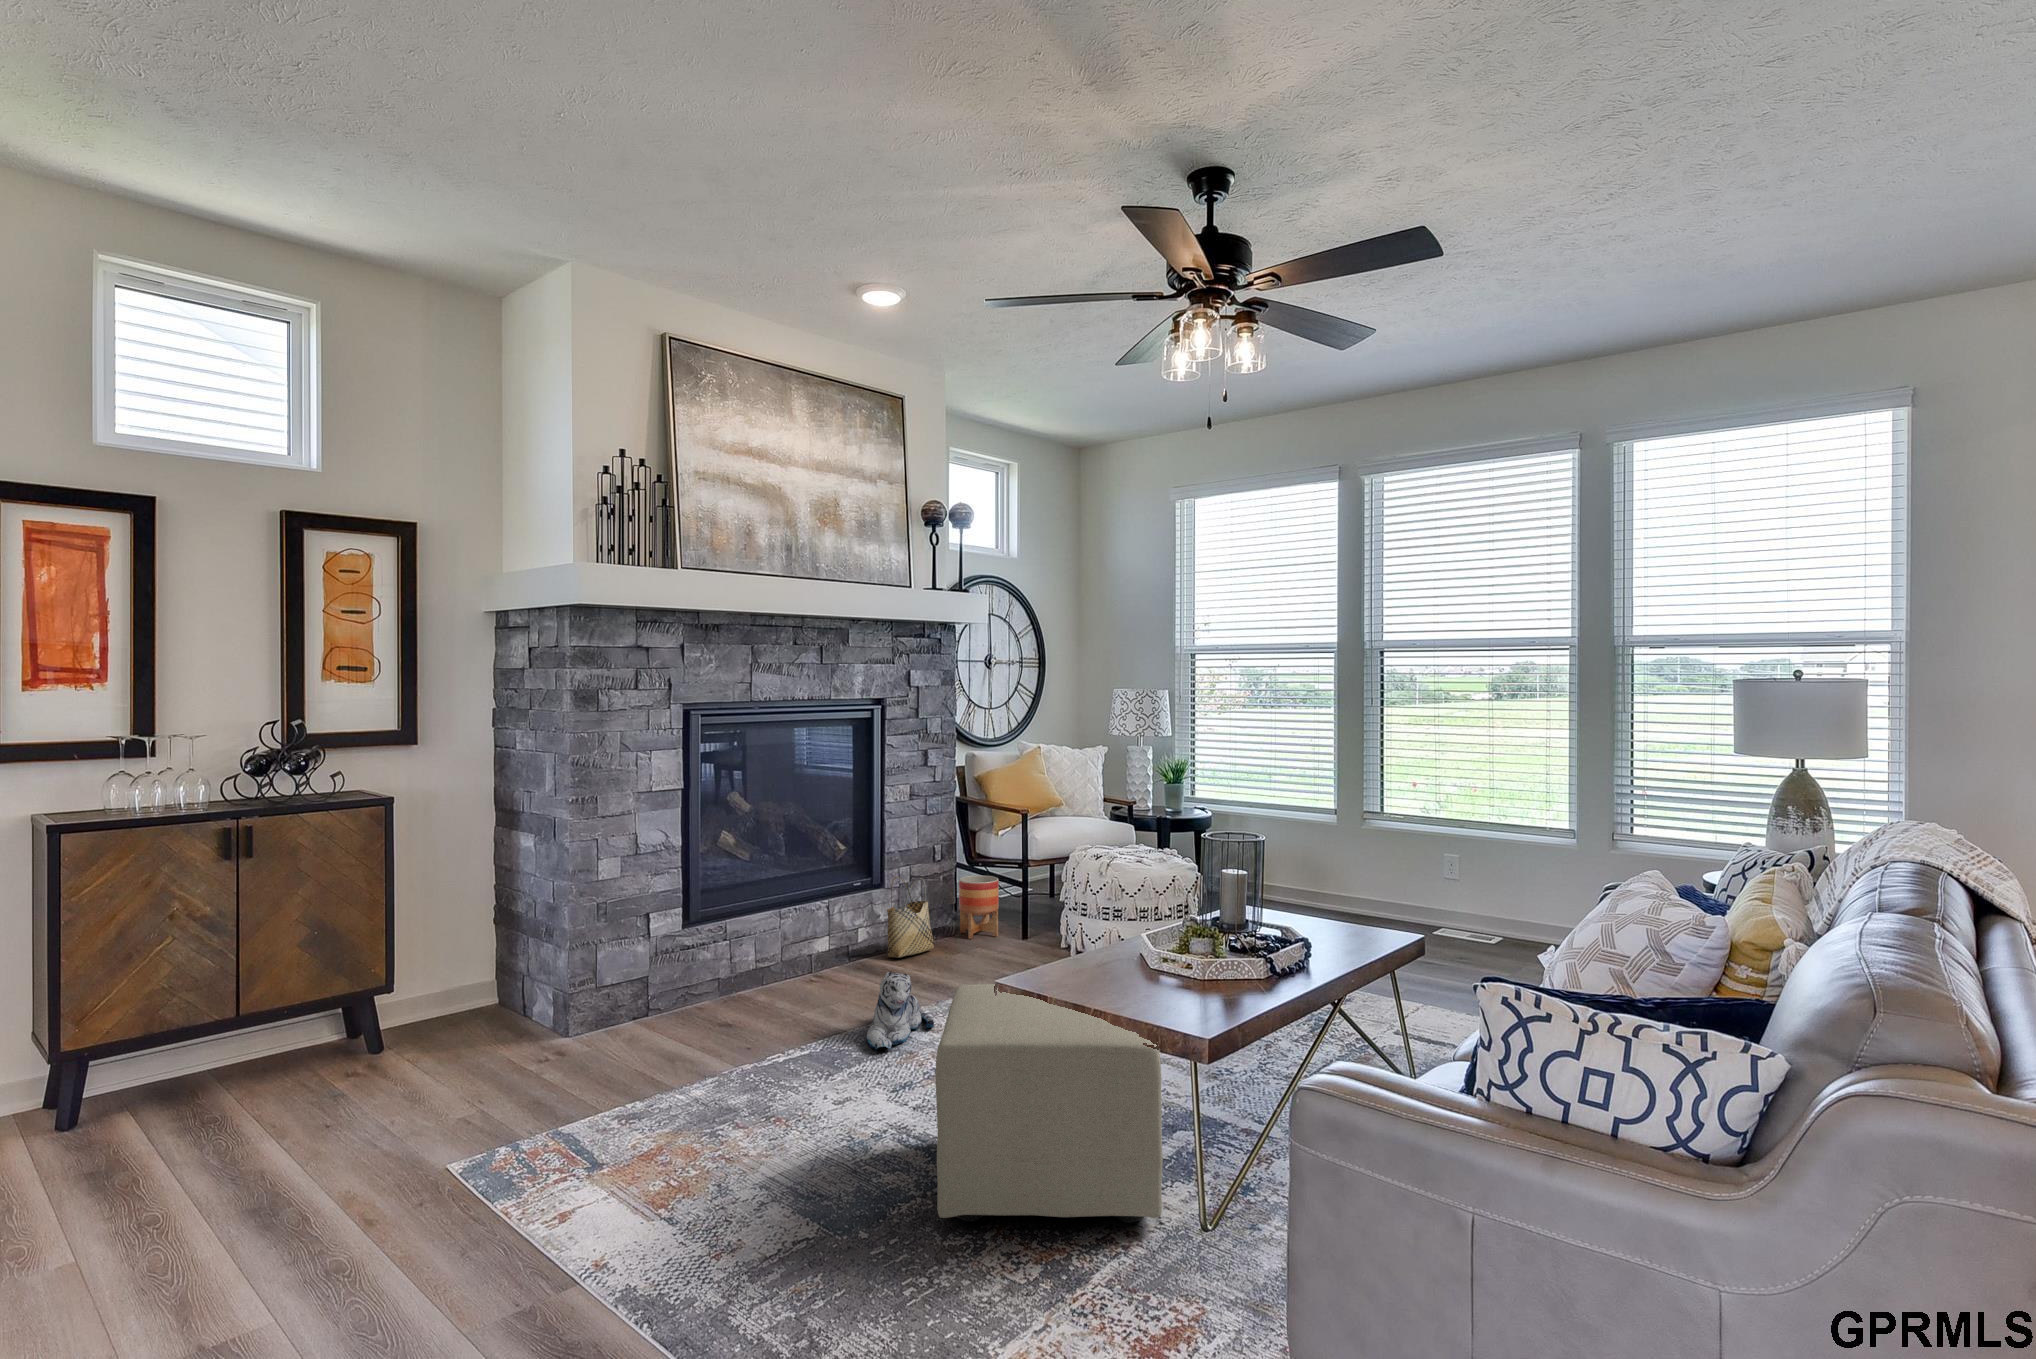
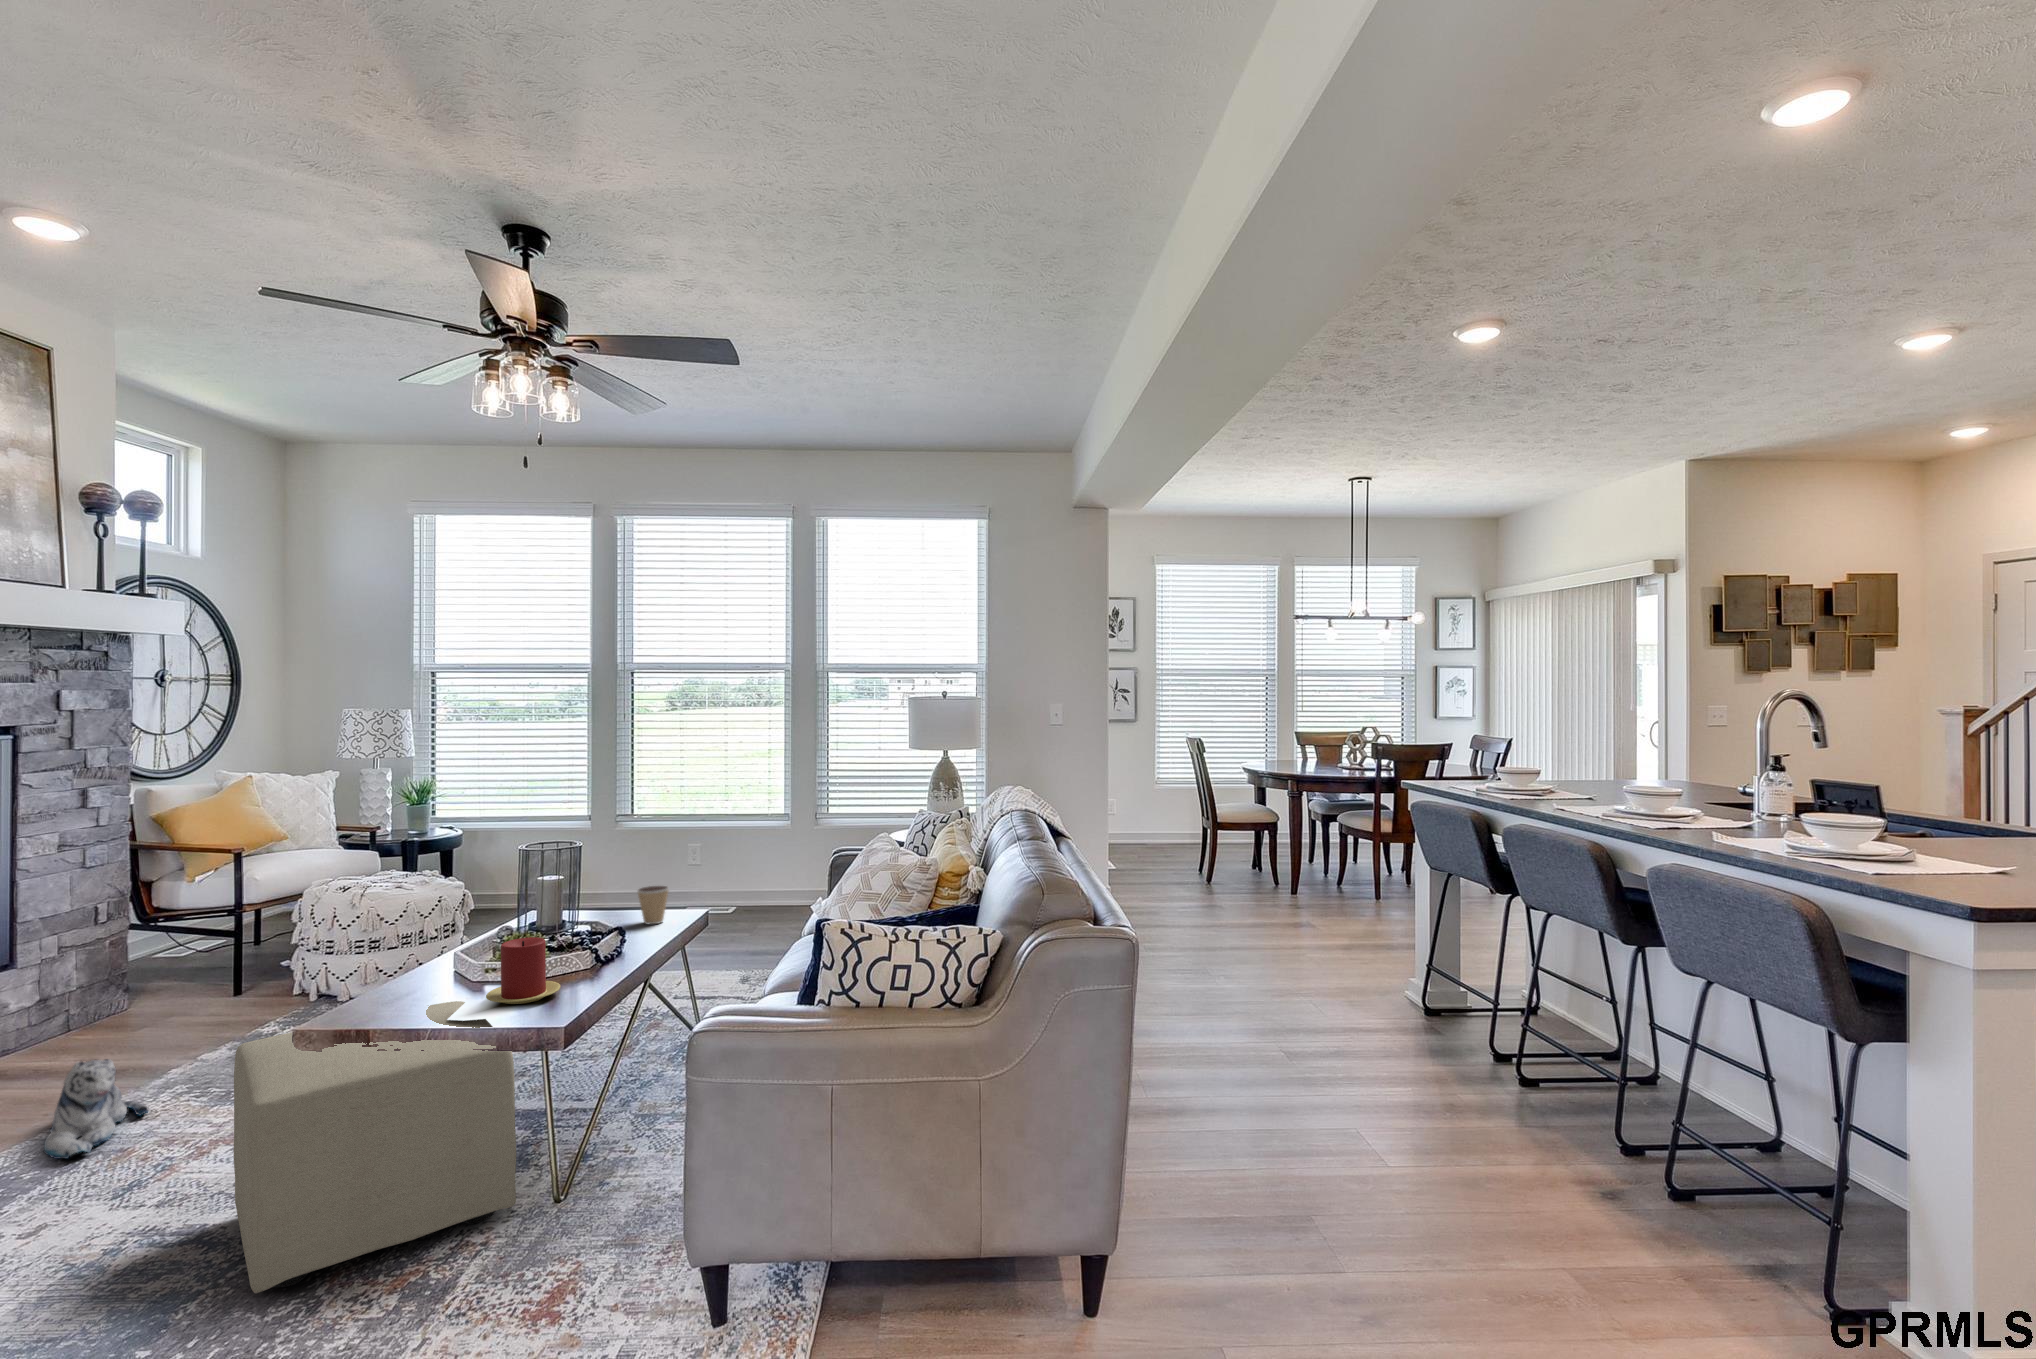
planter: present [959,875,999,939] -> none [139,931,200,1009]
woven basket: present [887,877,934,958] -> none [31,947,107,1052]
coffee cup: none [1336,897,1374,942] -> present [638,886,669,925]
candle: none [1151,933,1223,1003] -> present [486,937,560,1004]

